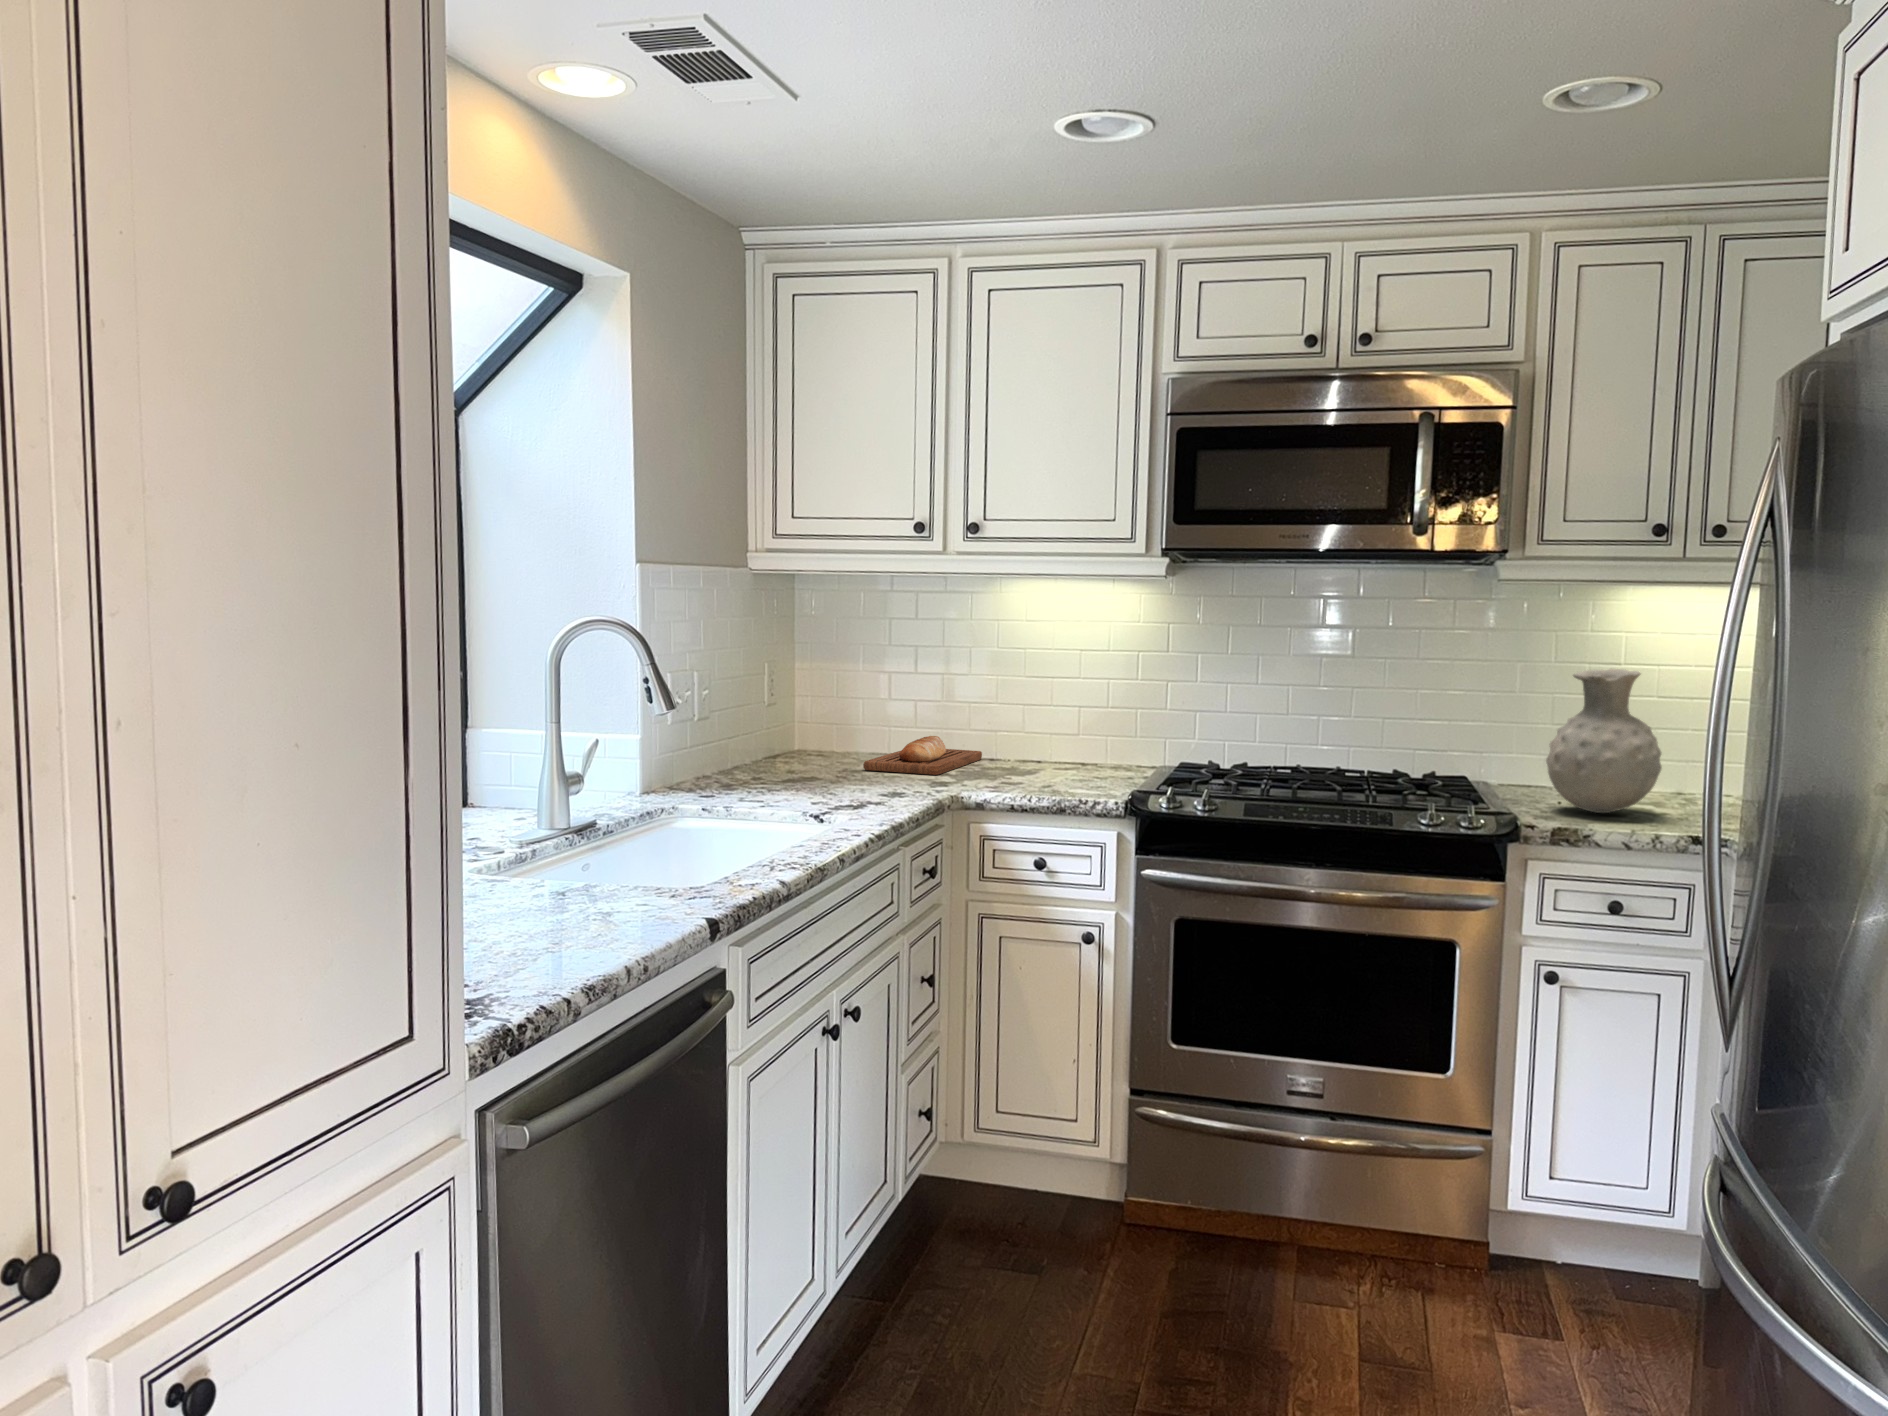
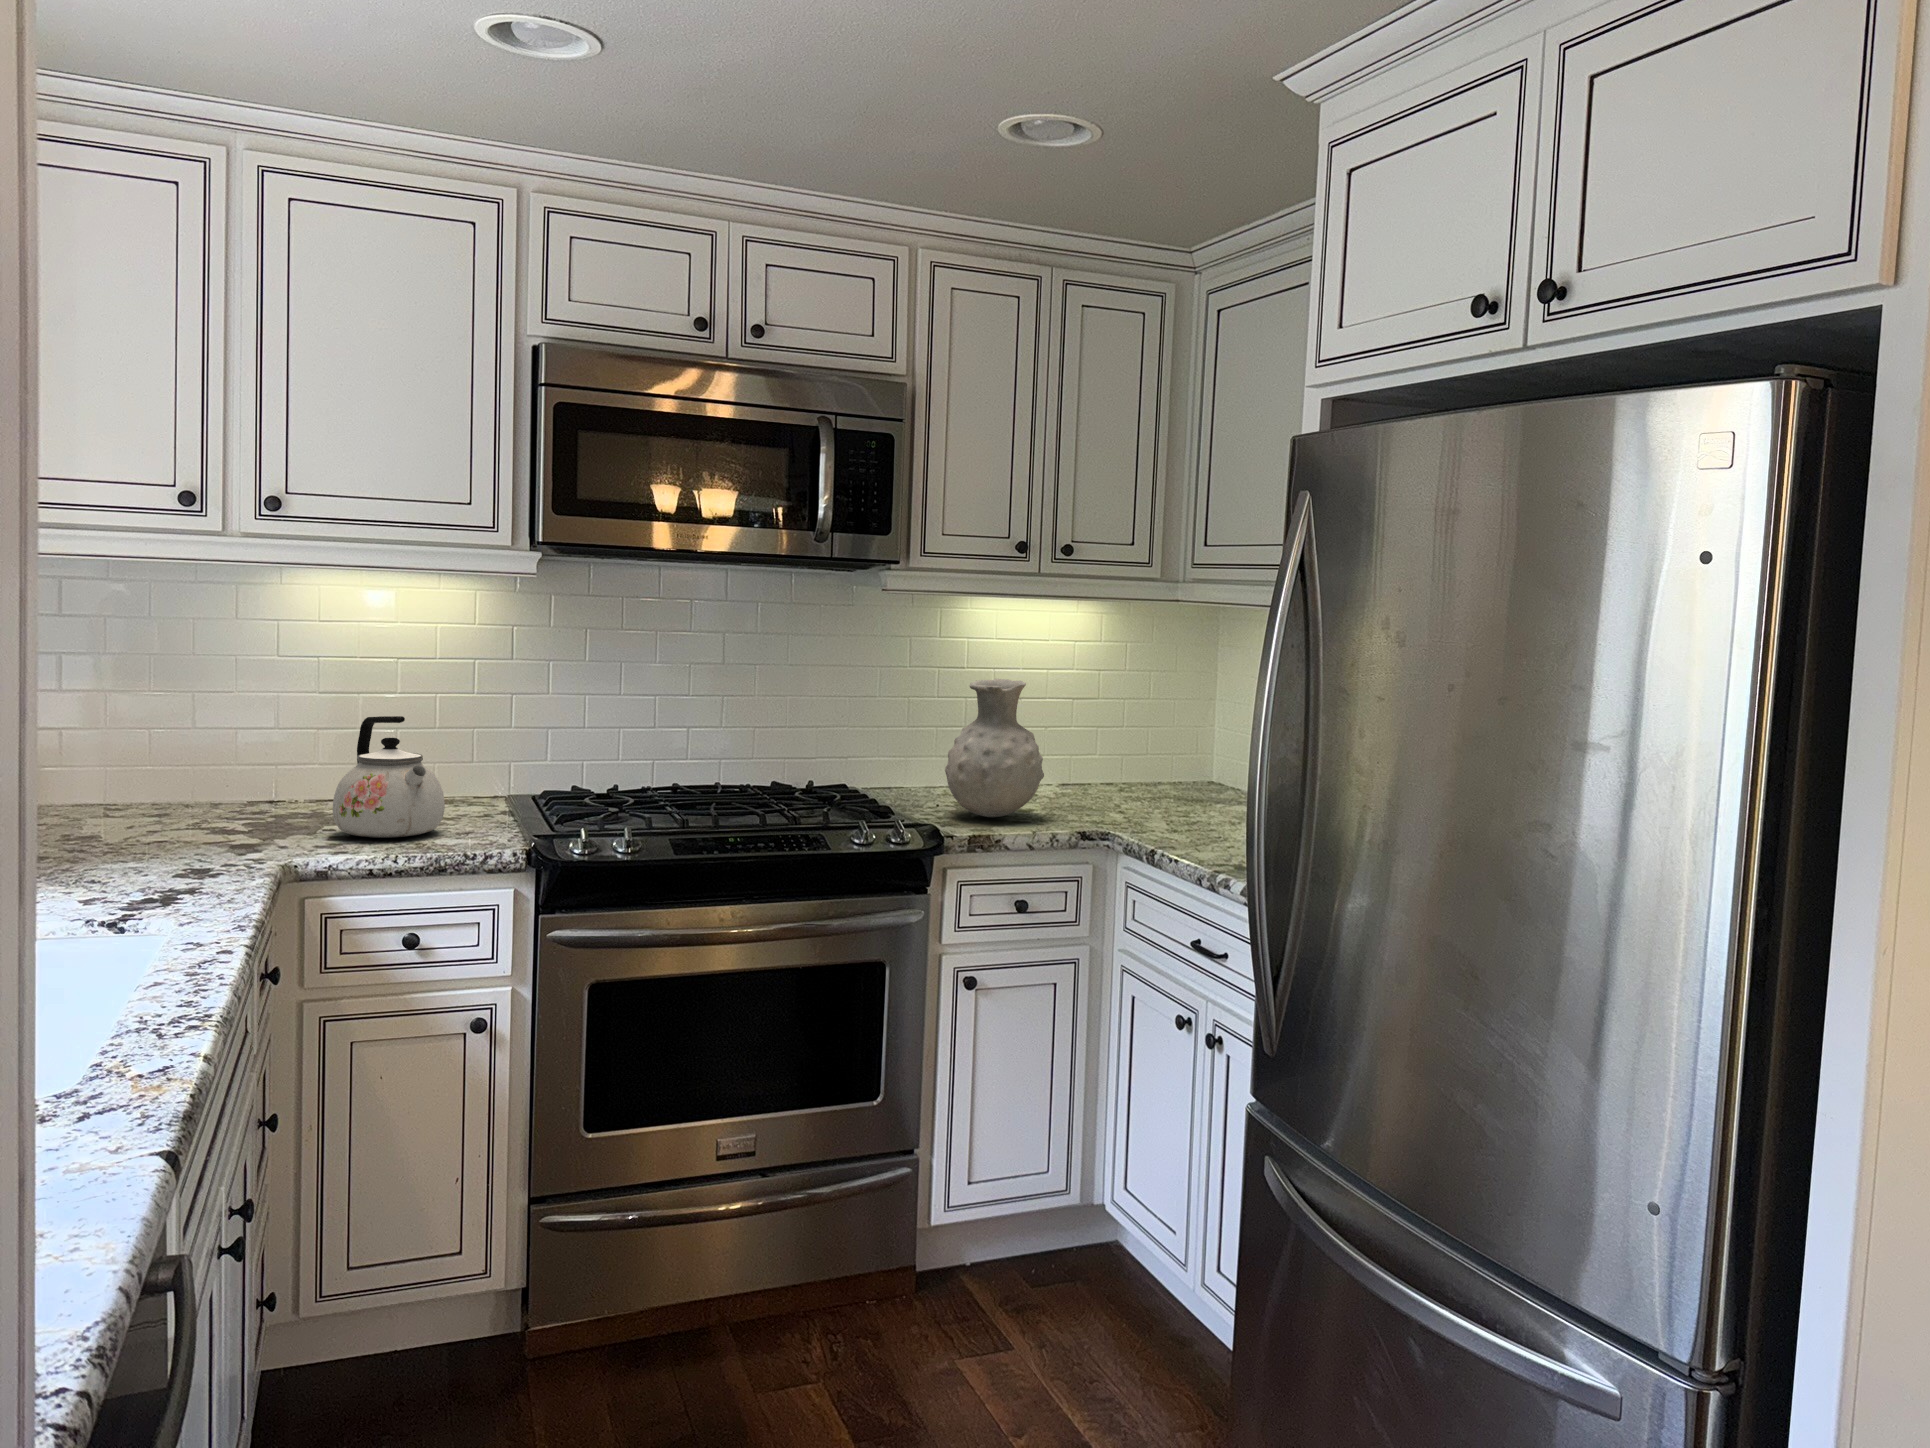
kettle: none [1003,689,1083,784] -> present [333,716,445,838]
bread loaf: present [863,736,982,775] -> none [99,782,262,839]

